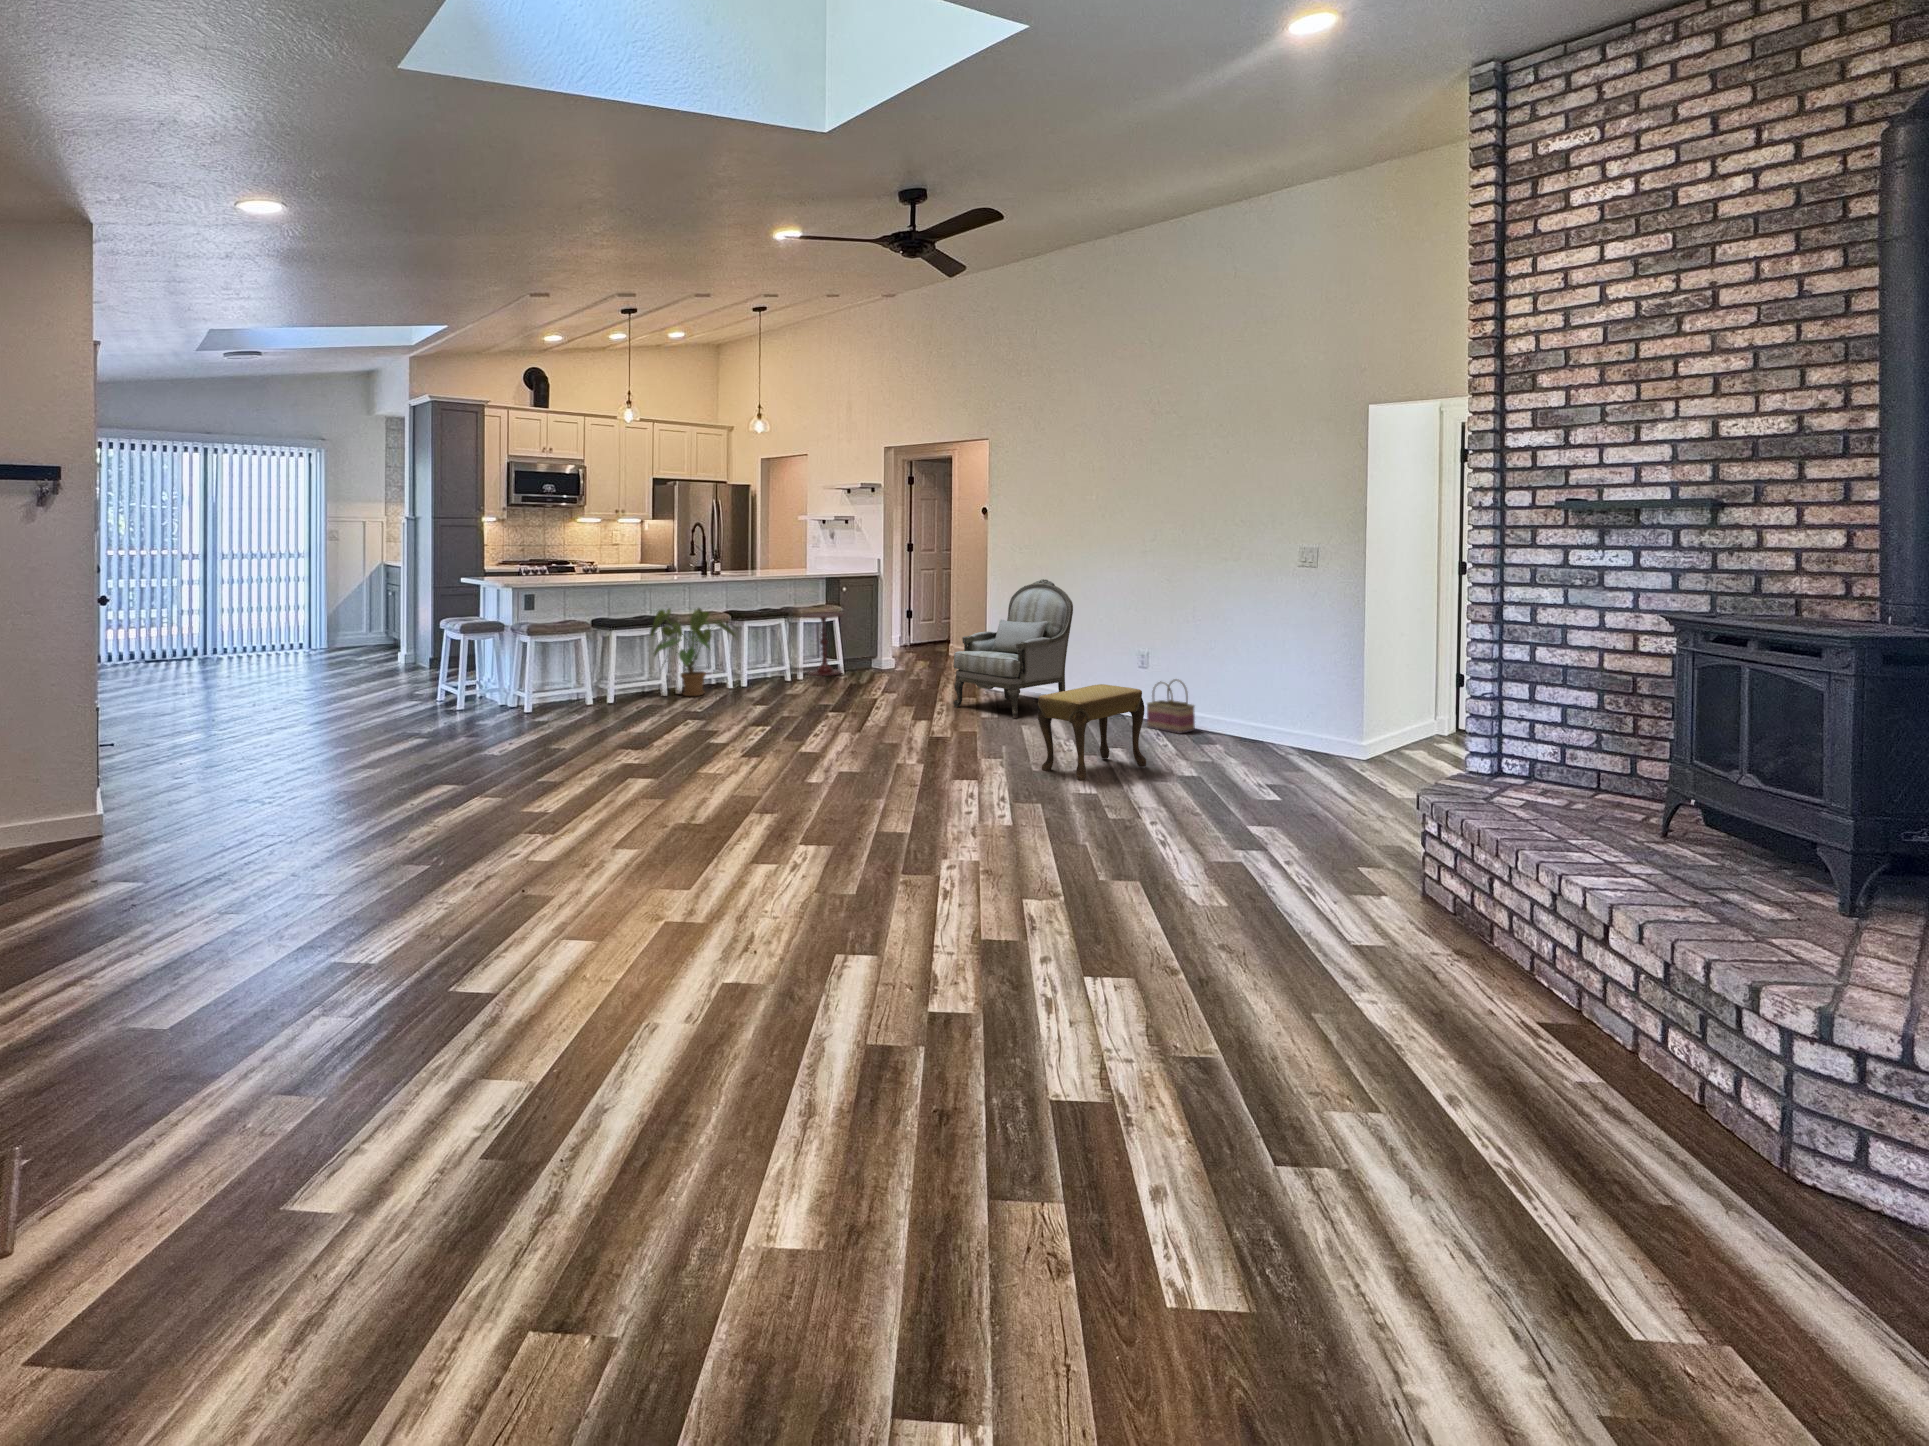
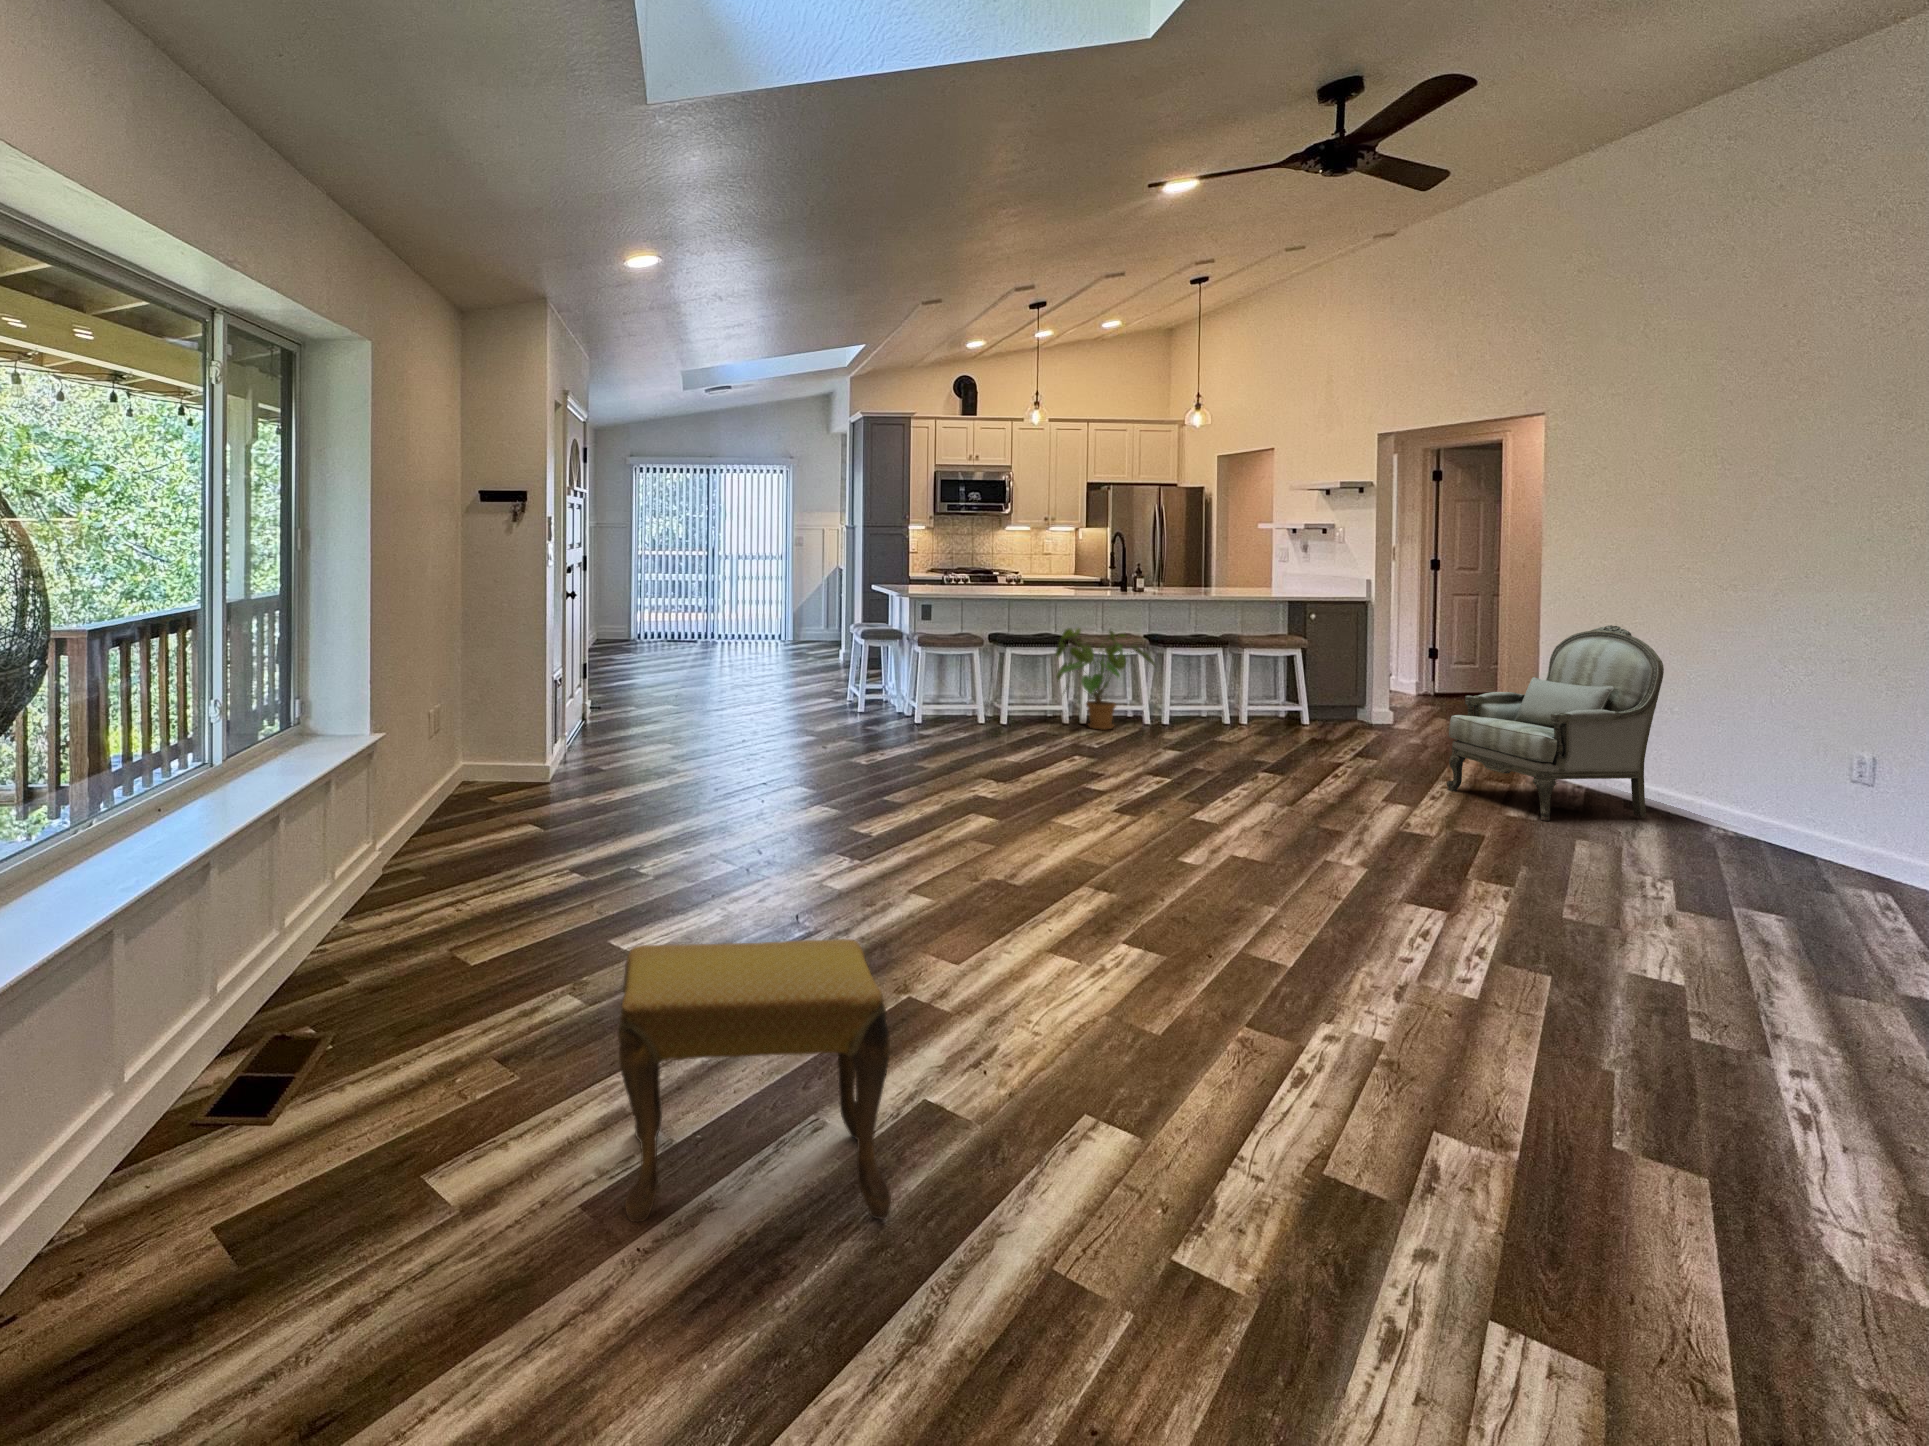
side table: present [802,612,845,676] -> none [1249,646,1310,725]
basket: present [1147,679,1195,734] -> none [1801,803,1911,895]
footstool: present [1038,684,1146,781] -> present [618,939,891,1222]

